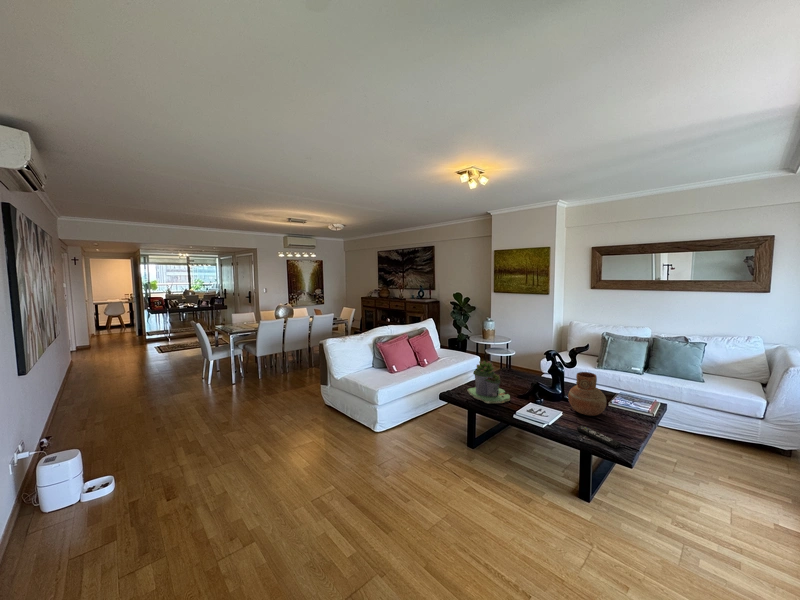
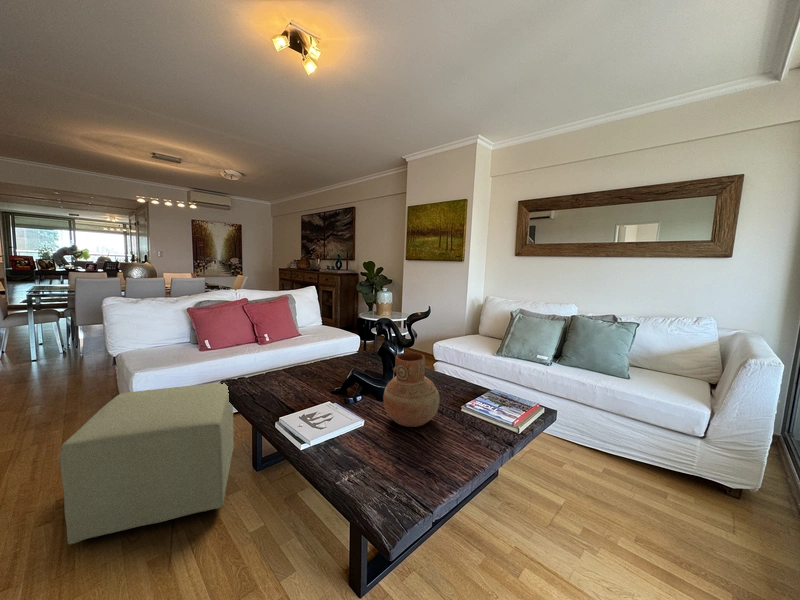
succulent planter: present [468,360,510,403] -> none [261,331,322,400]
ottoman: none [394,394,480,484] -> present [60,383,234,544]
remote control: present [577,426,621,448] -> none [354,447,399,501]

